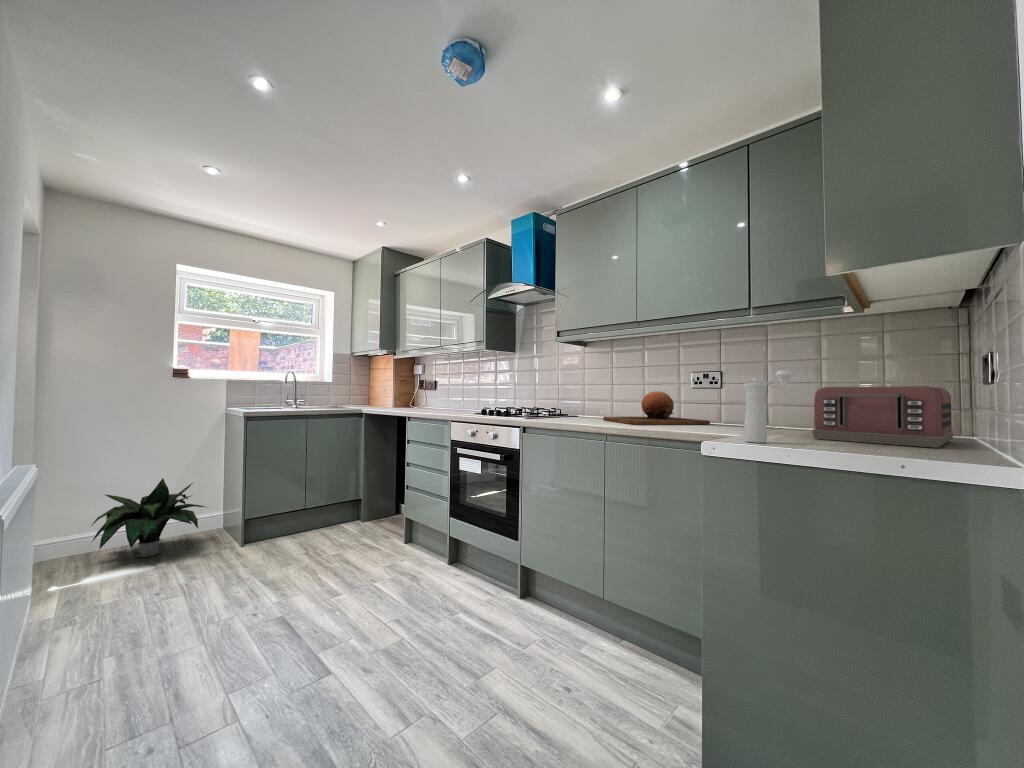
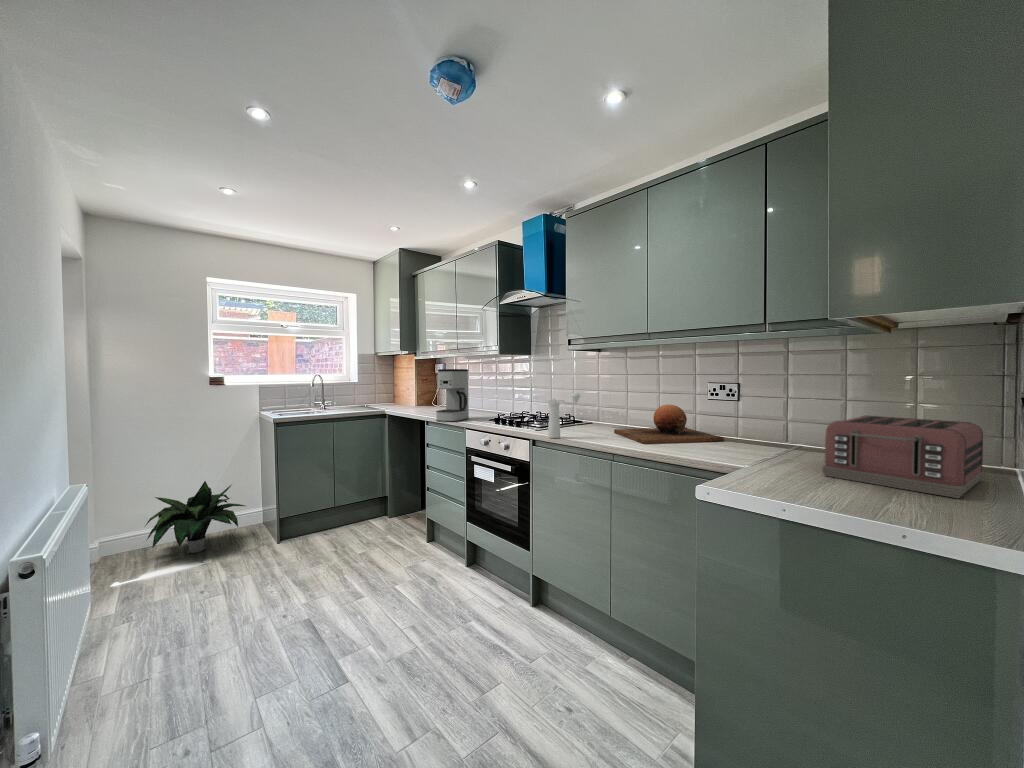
coffee maker: none [421,361,454,414] -> present [436,369,469,422]
pepper mill: present [744,370,793,443] -> present [548,393,580,438]

